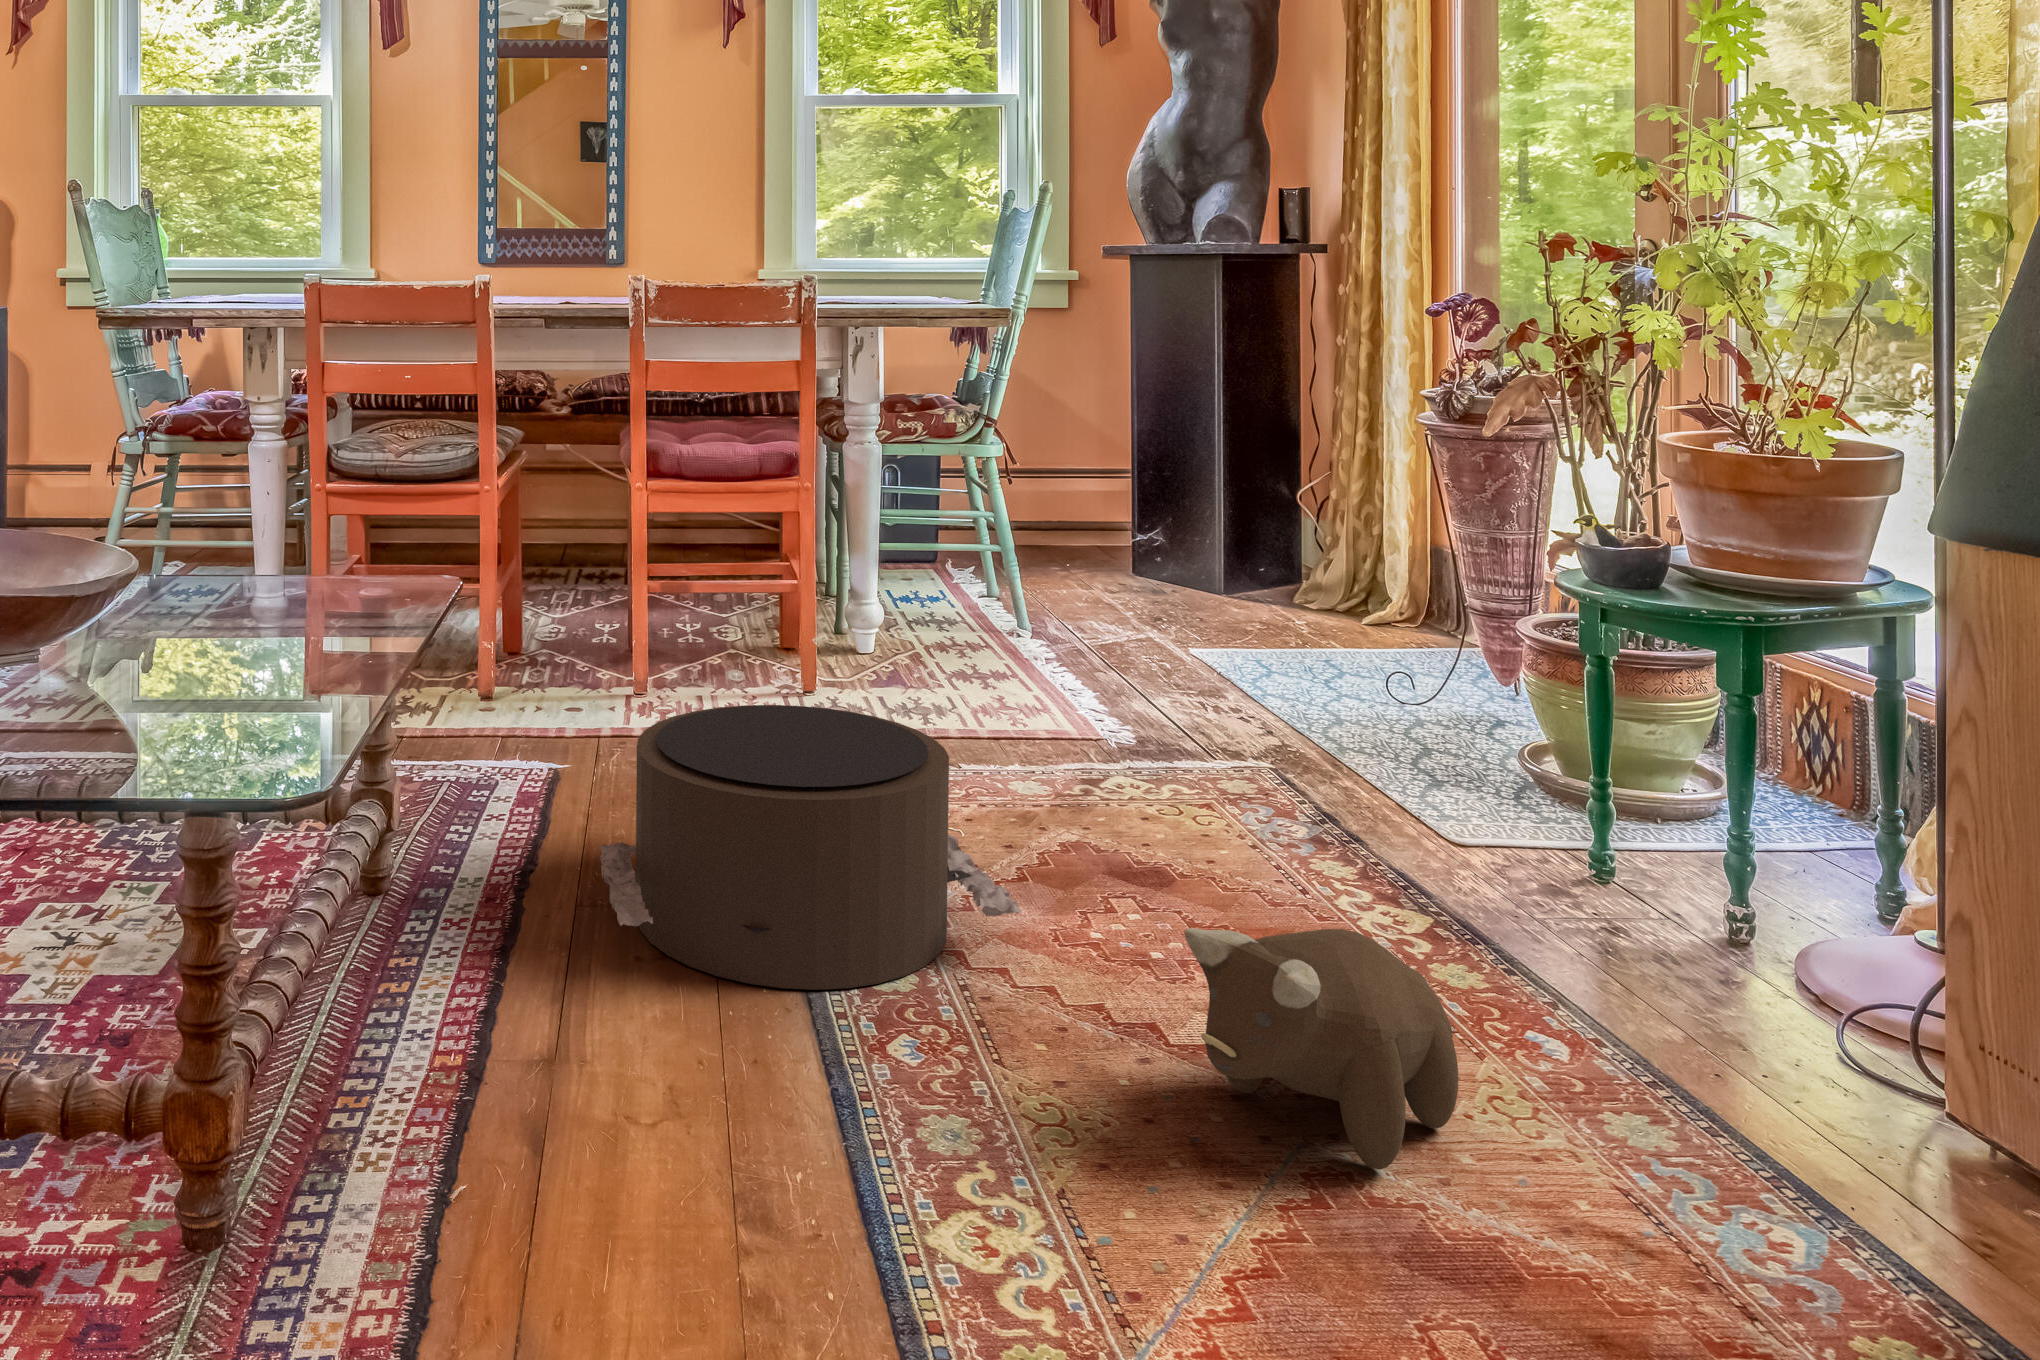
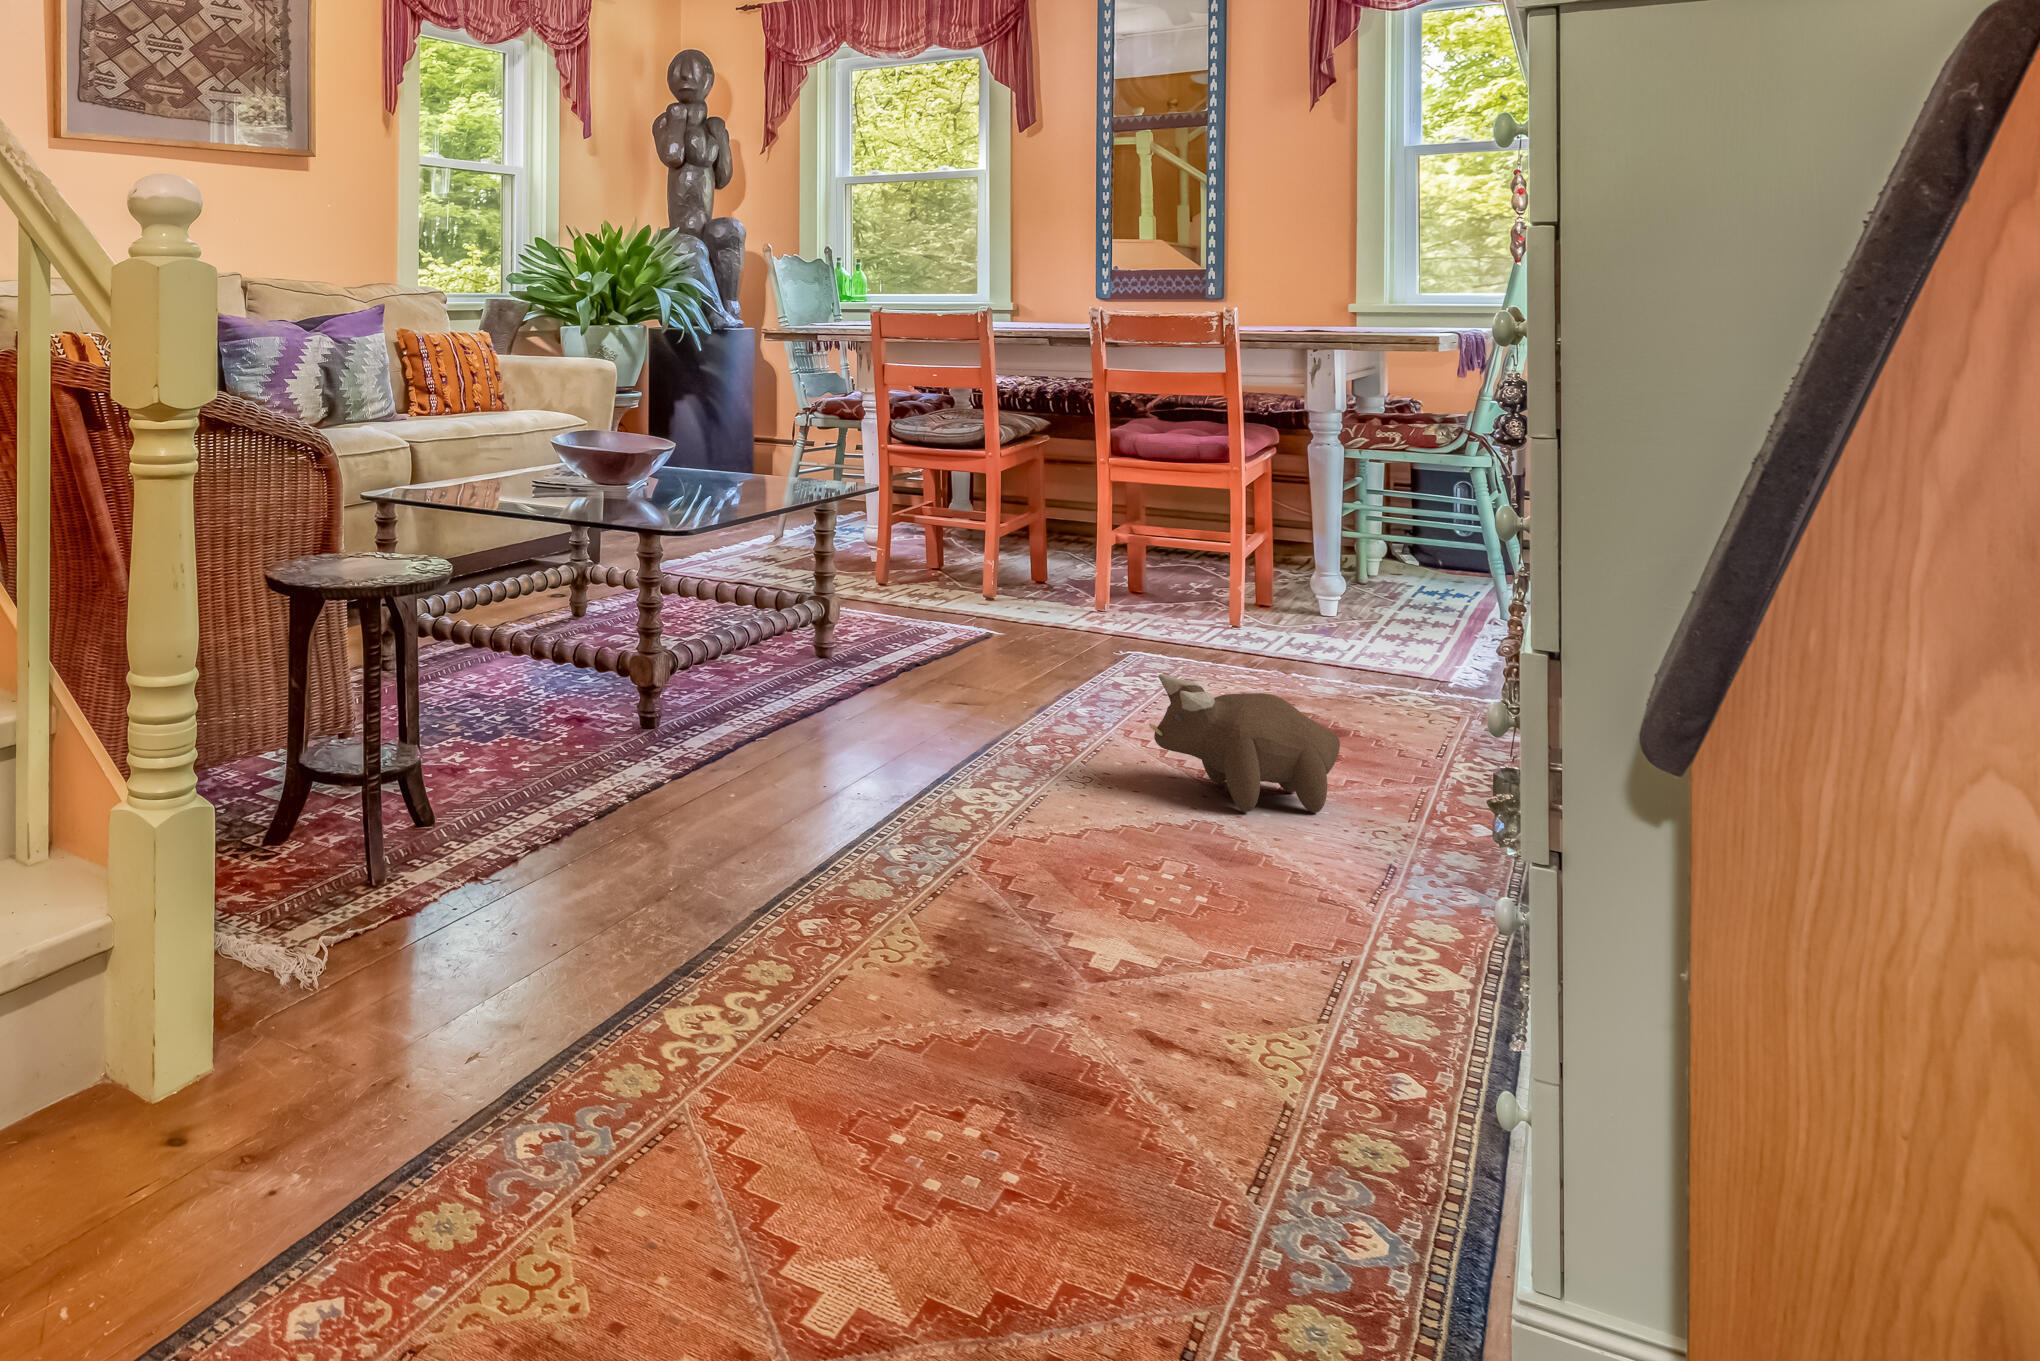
pouf: present [600,705,1021,990] -> none [920,577,1174,723]

